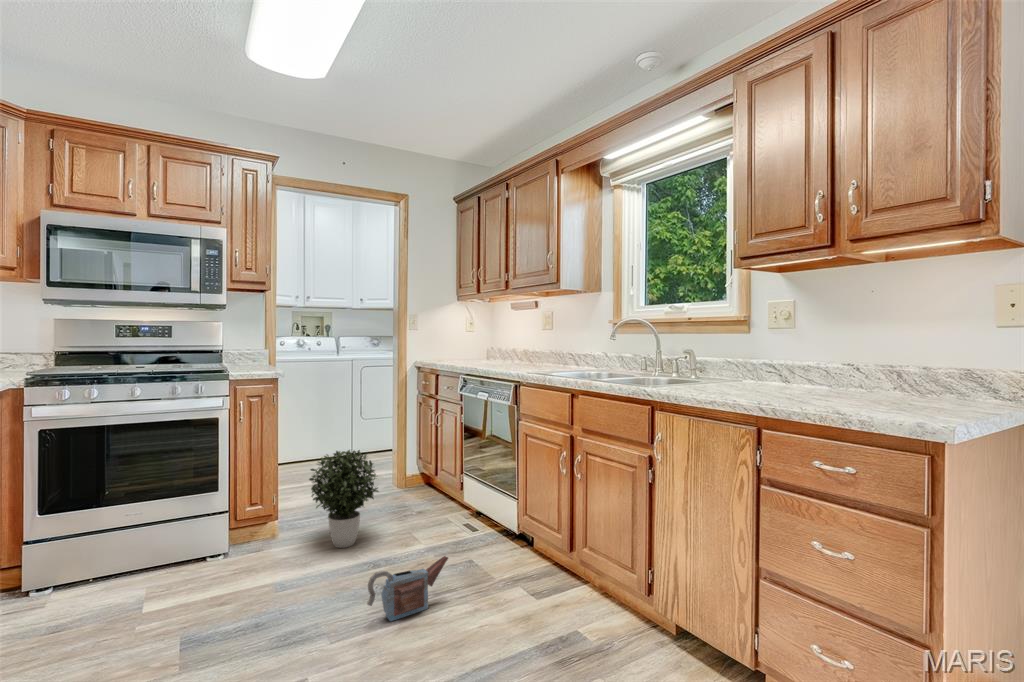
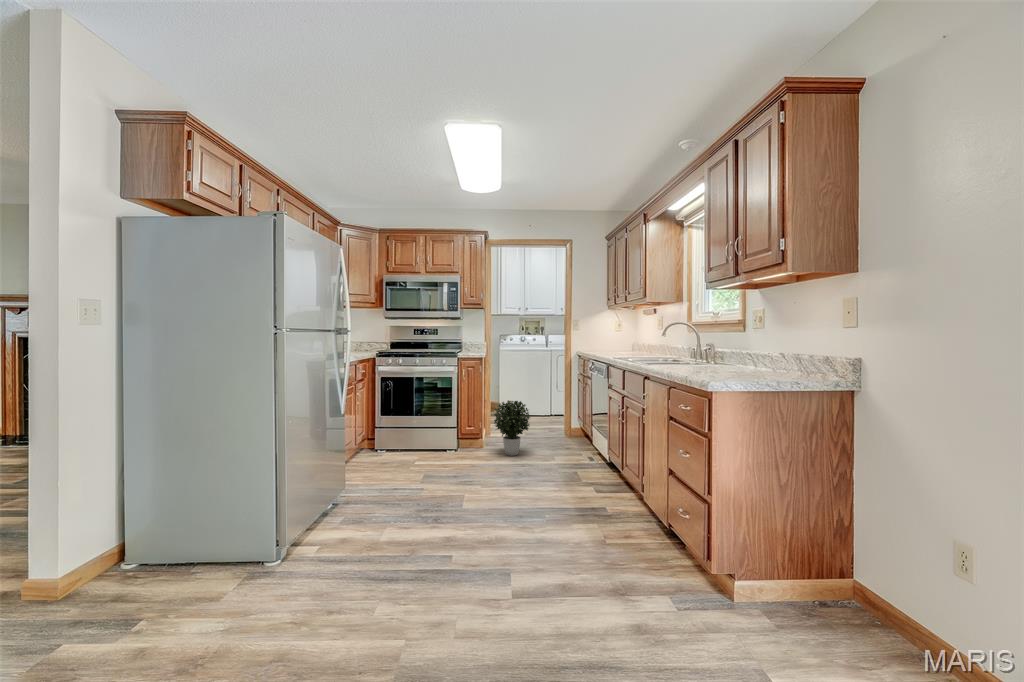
watering can: present [367,556,448,621] -> none [495,457,542,484]

